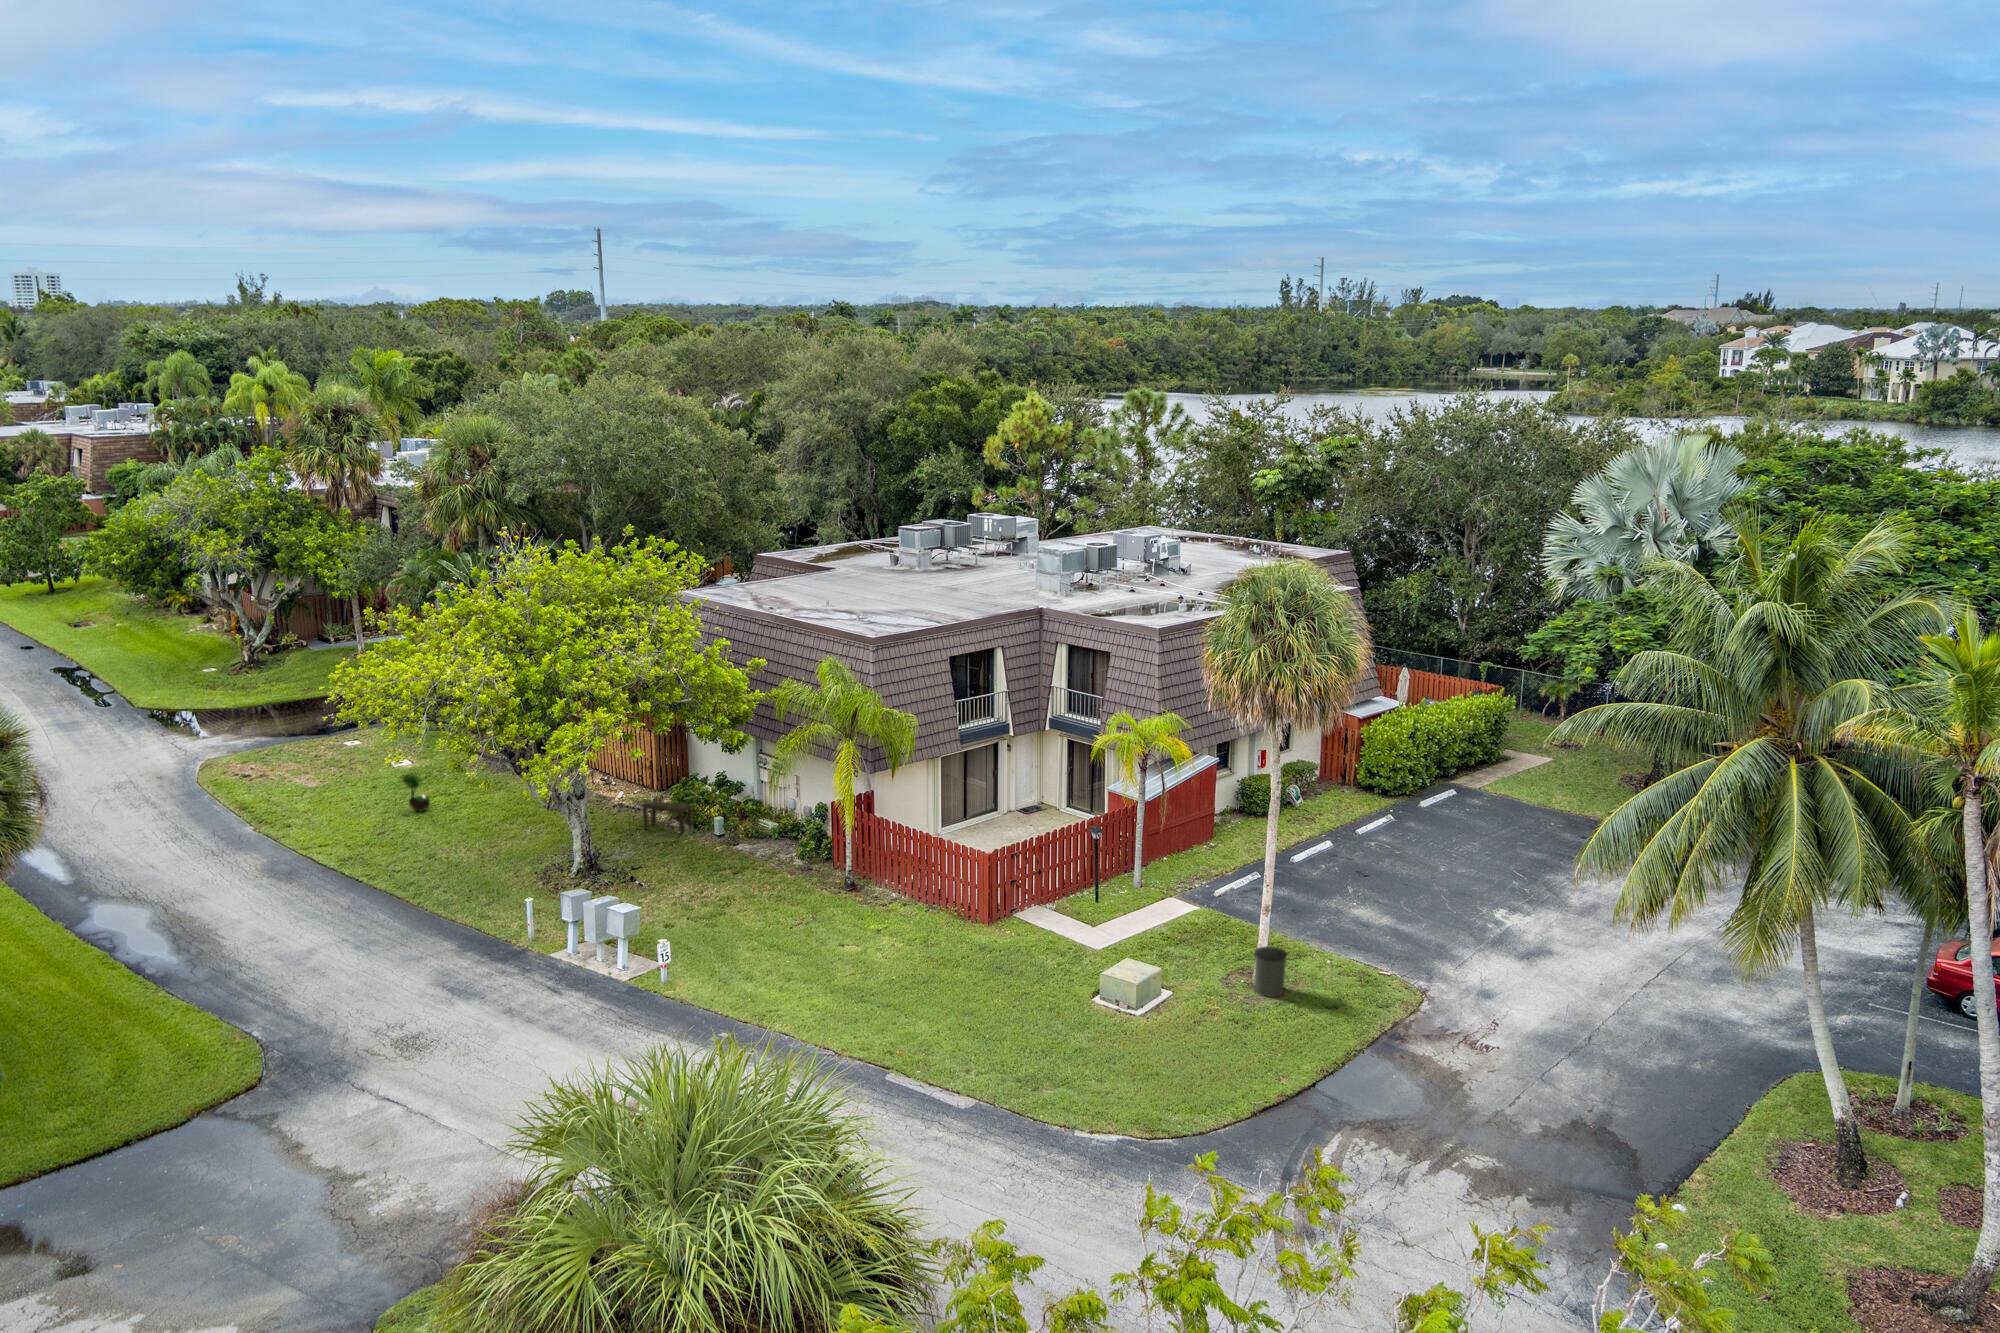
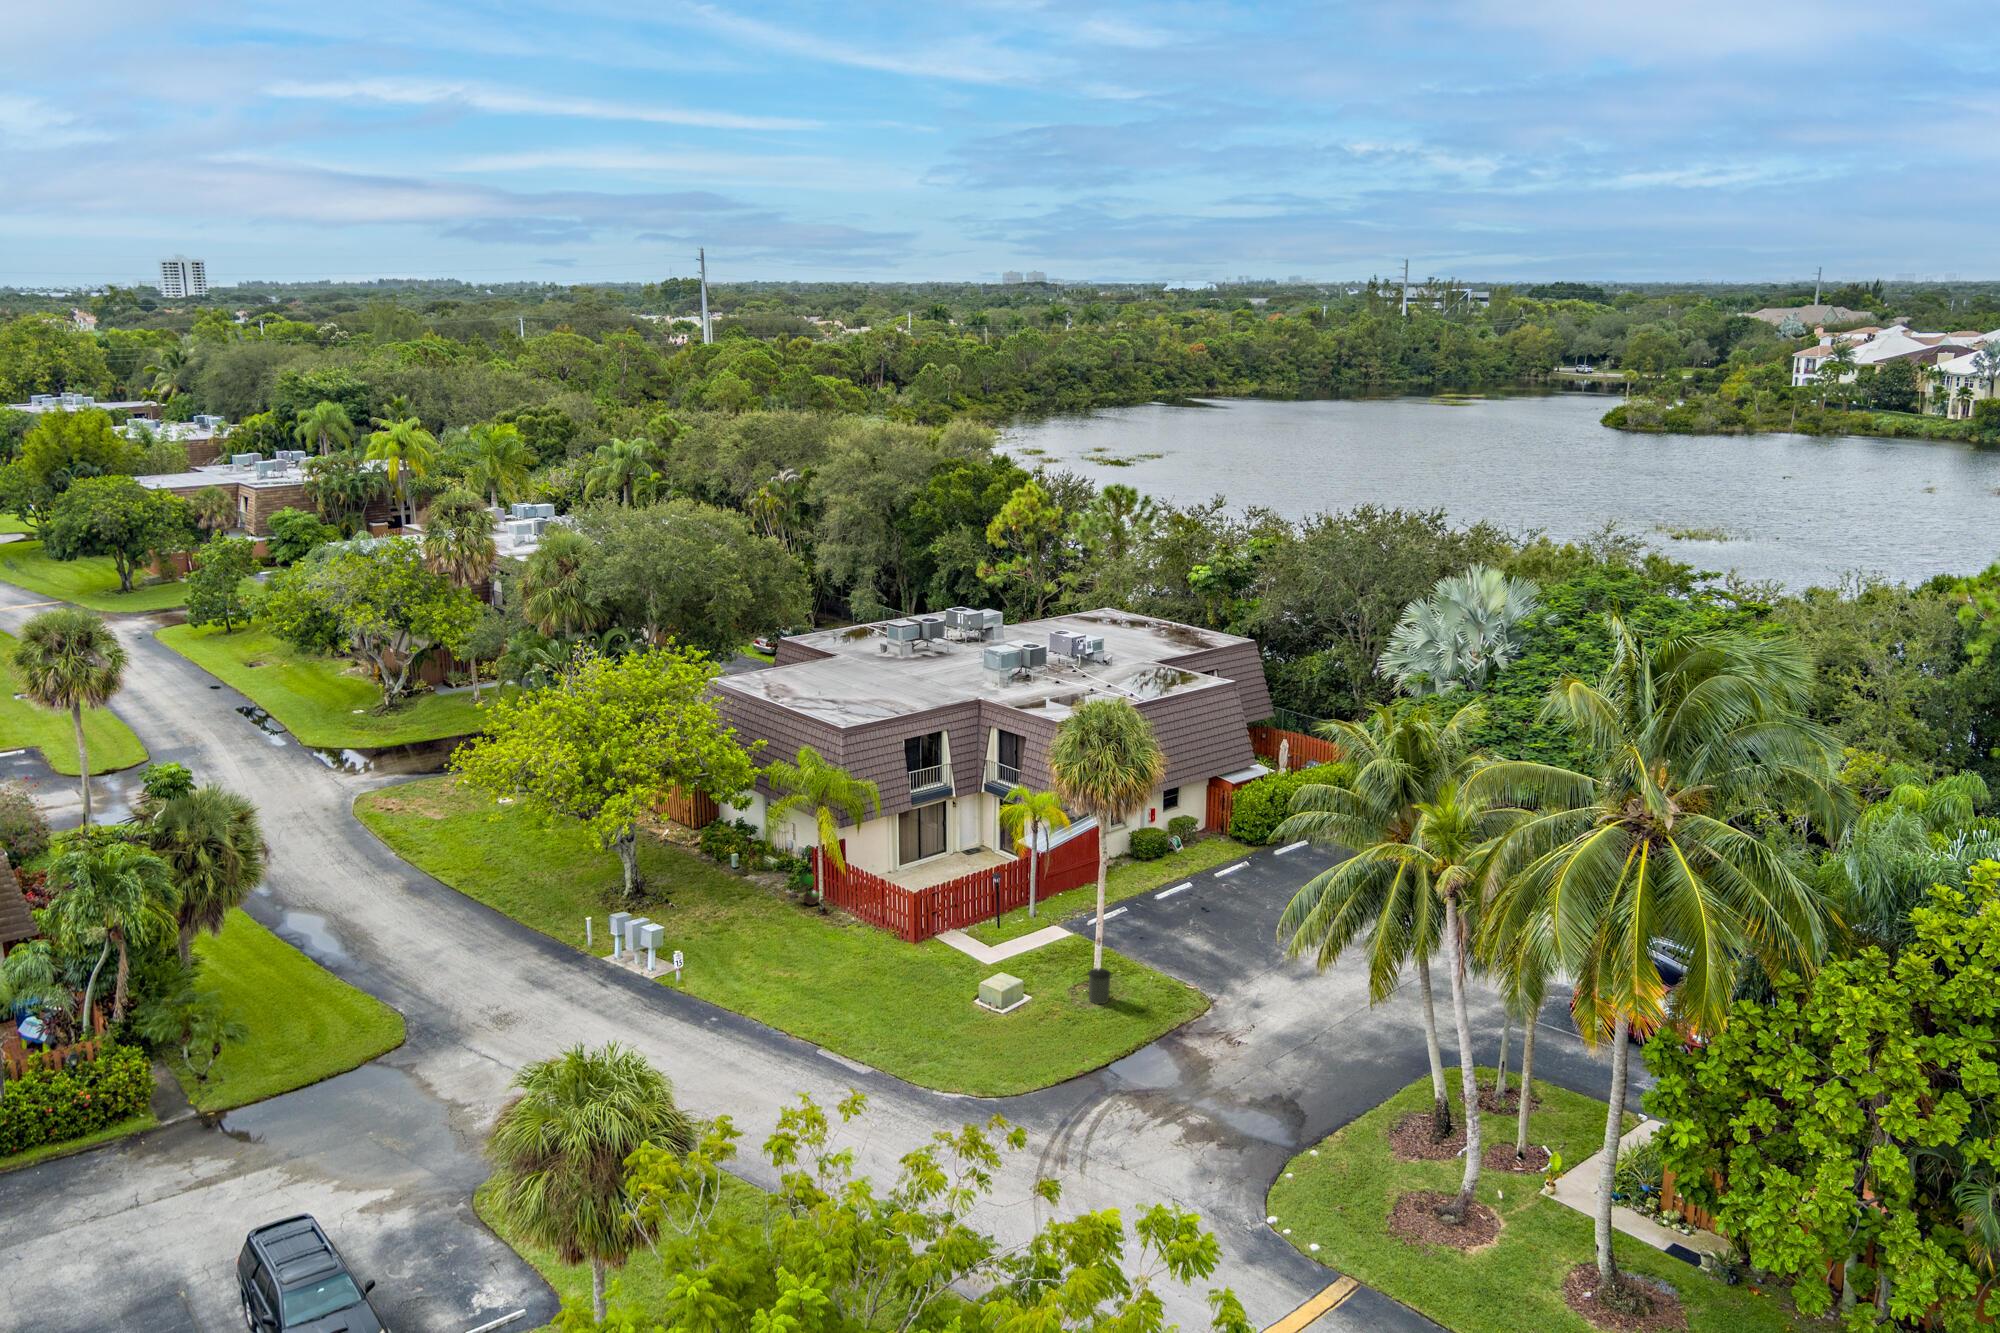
potted tree: present [402,773,430,811] -> present [799,874,819,905]
bench: present [642,800,693,834] -> none [677,839,715,867]

